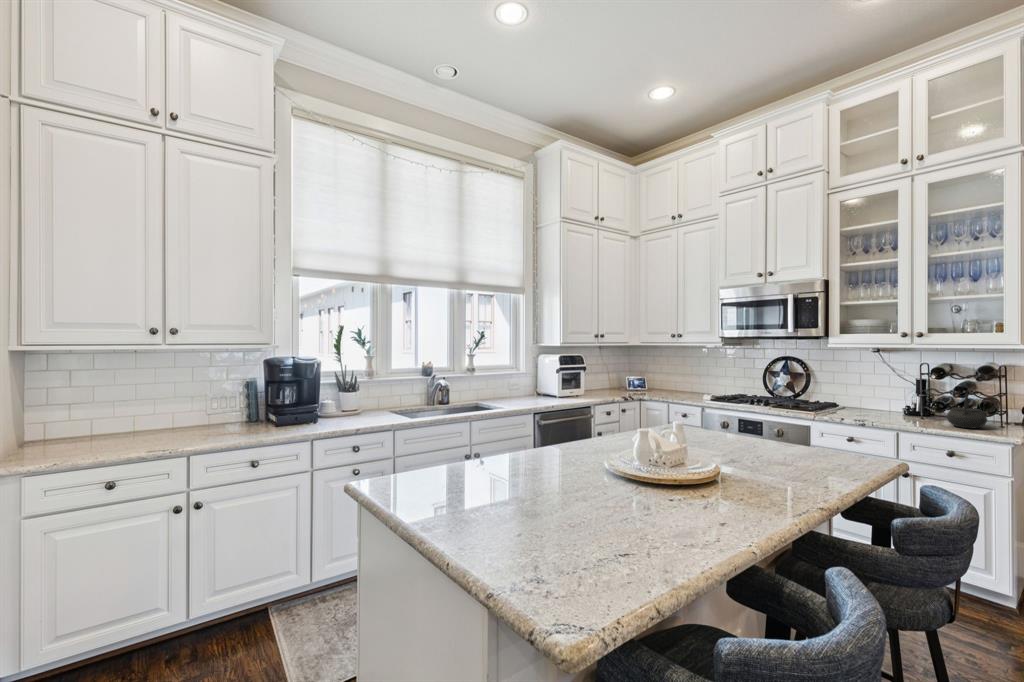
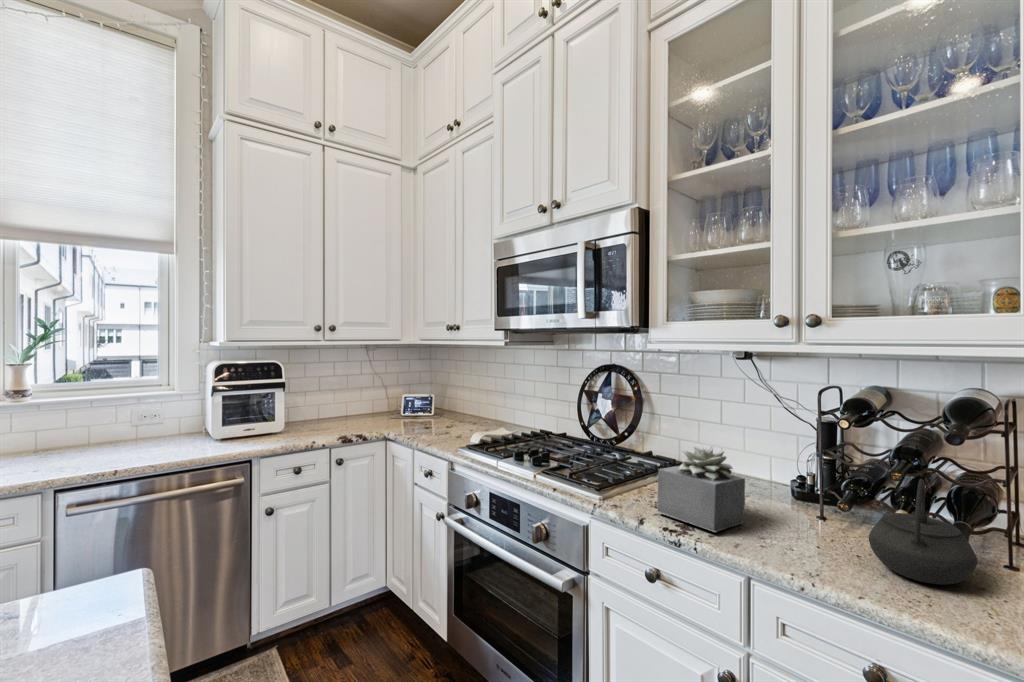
succulent plant: none [849,388,890,420] -> present [657,447,745,532]

